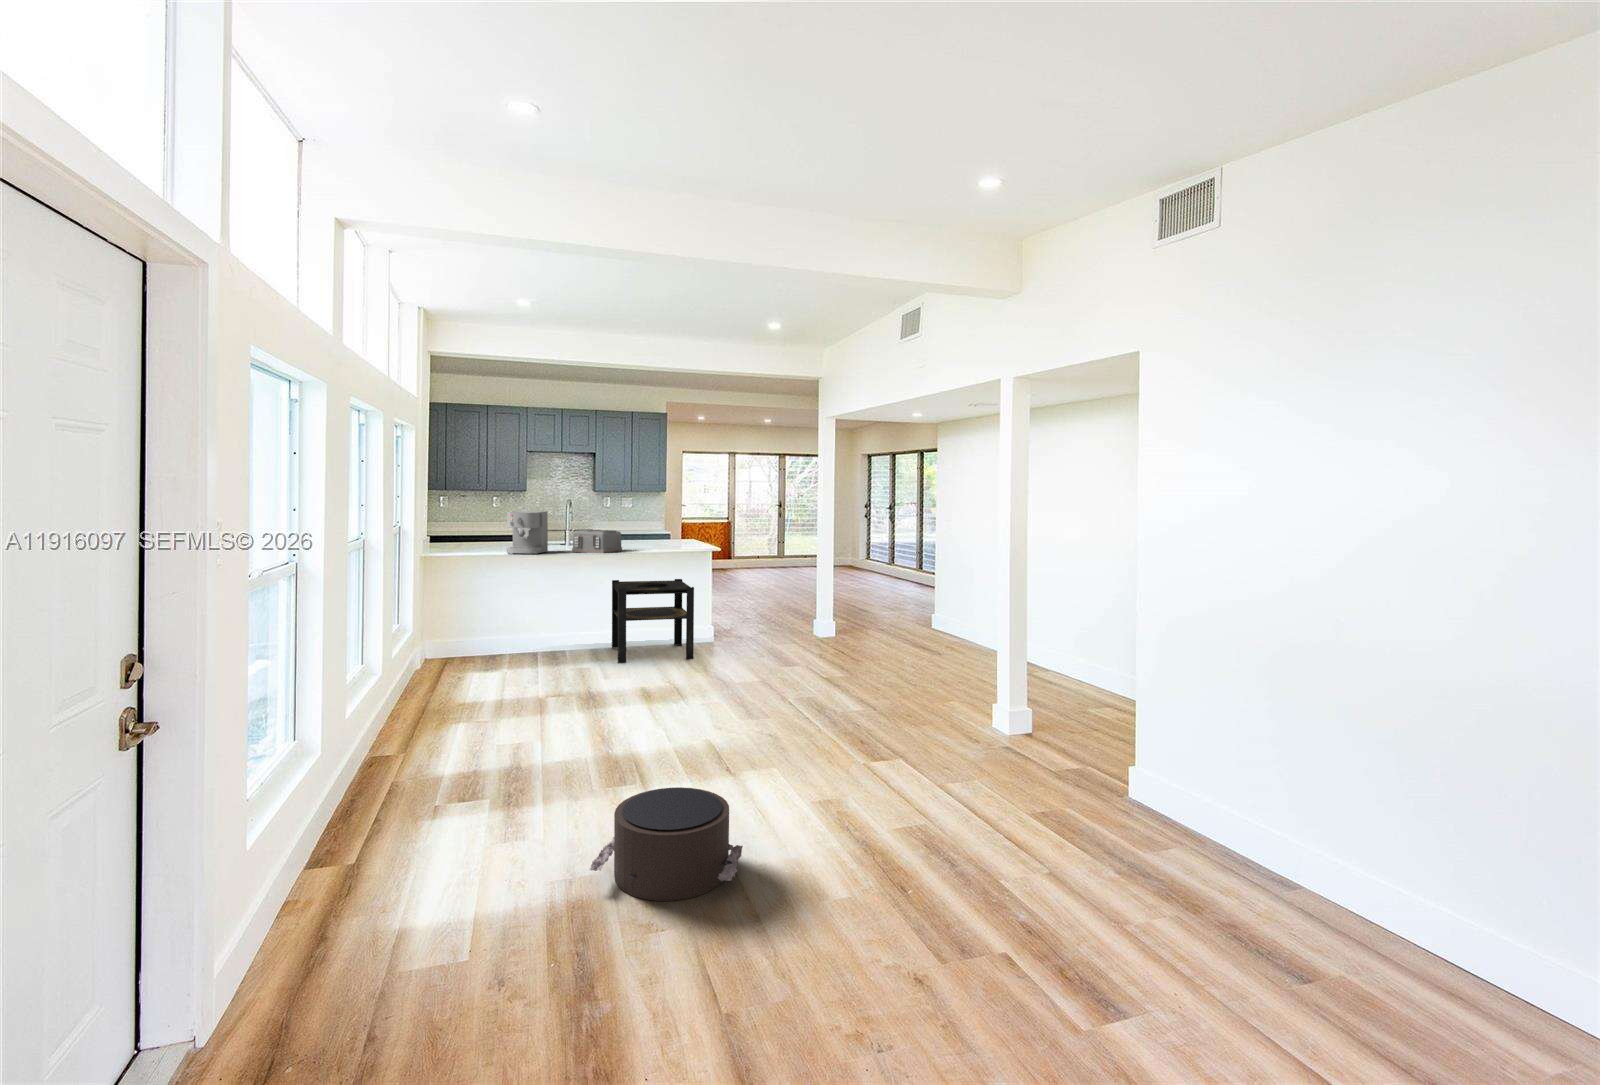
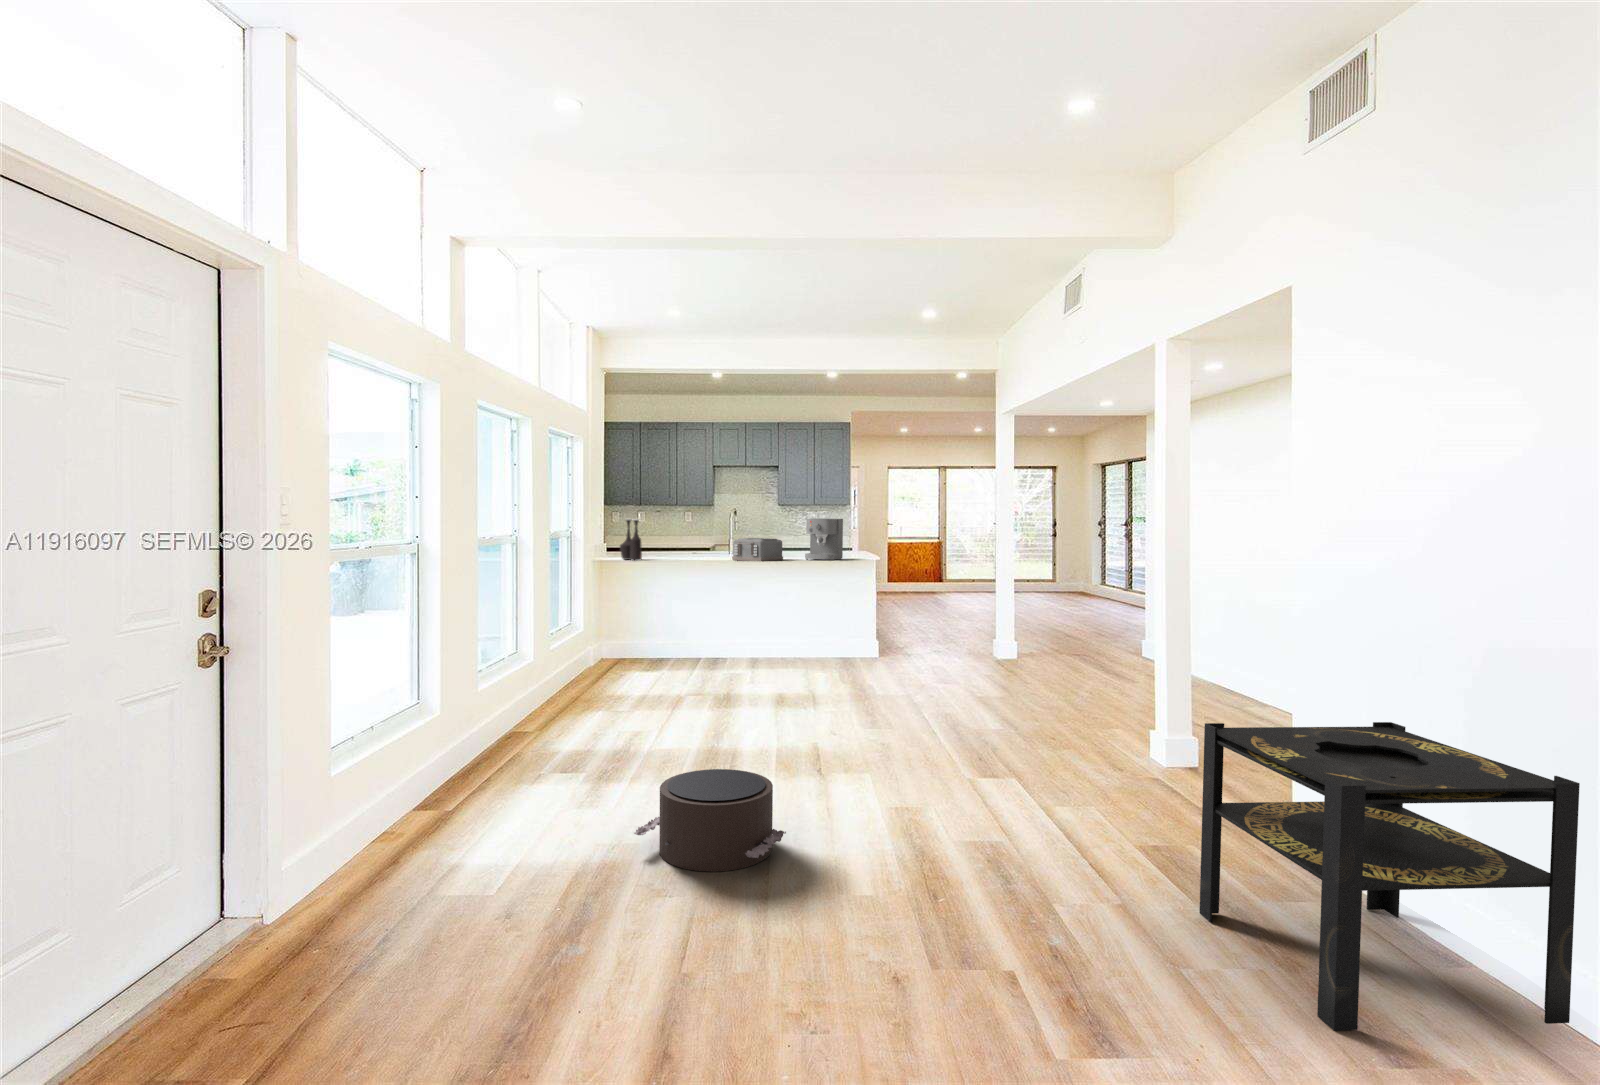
vase: none [448,511,474,554] -> present [620,519,642,561]
coffee maker: present [506,511,548,554] -> present [805,518,843,560]
side table: present [612,579,694,663] -> present [1200,722,1580,1031]

